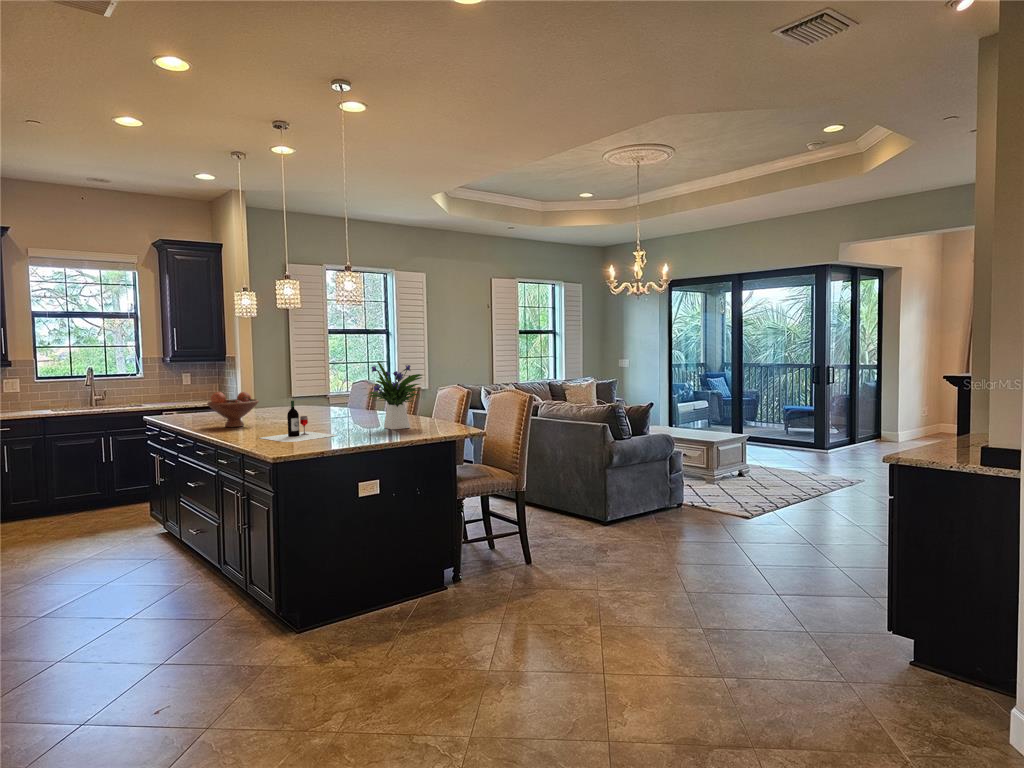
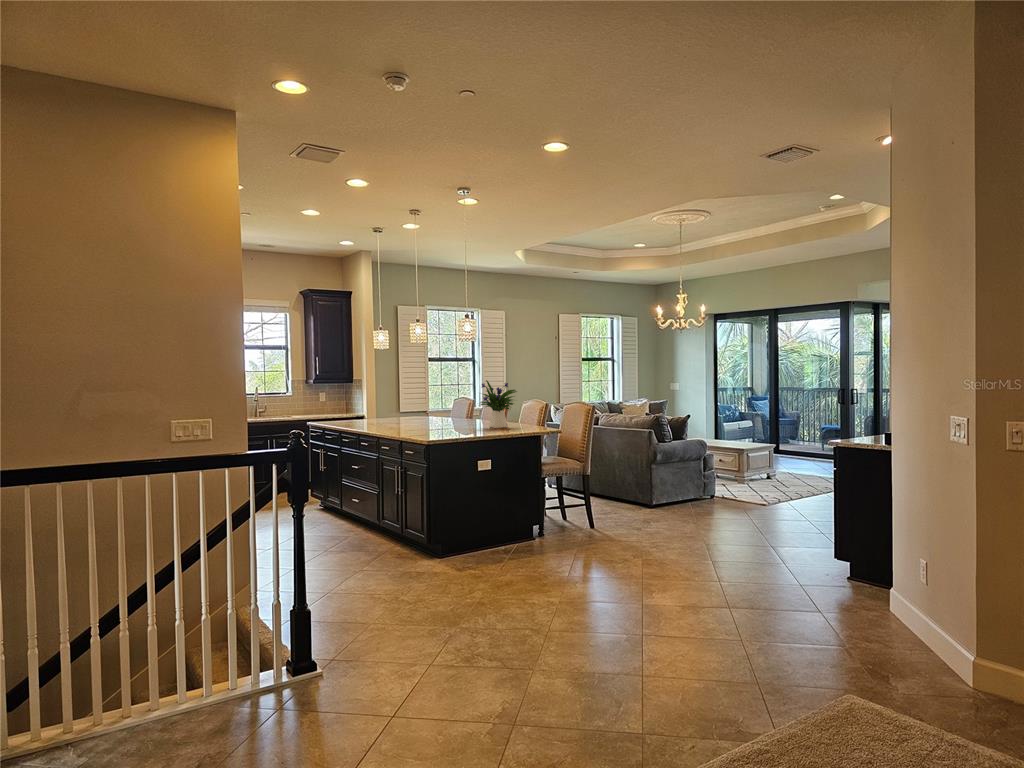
fruit bowl: present [207,392,259,427] -> none [365,402,399,427]
wine bottle: present [261,400,336,442] -> none [408,406,461,433]

